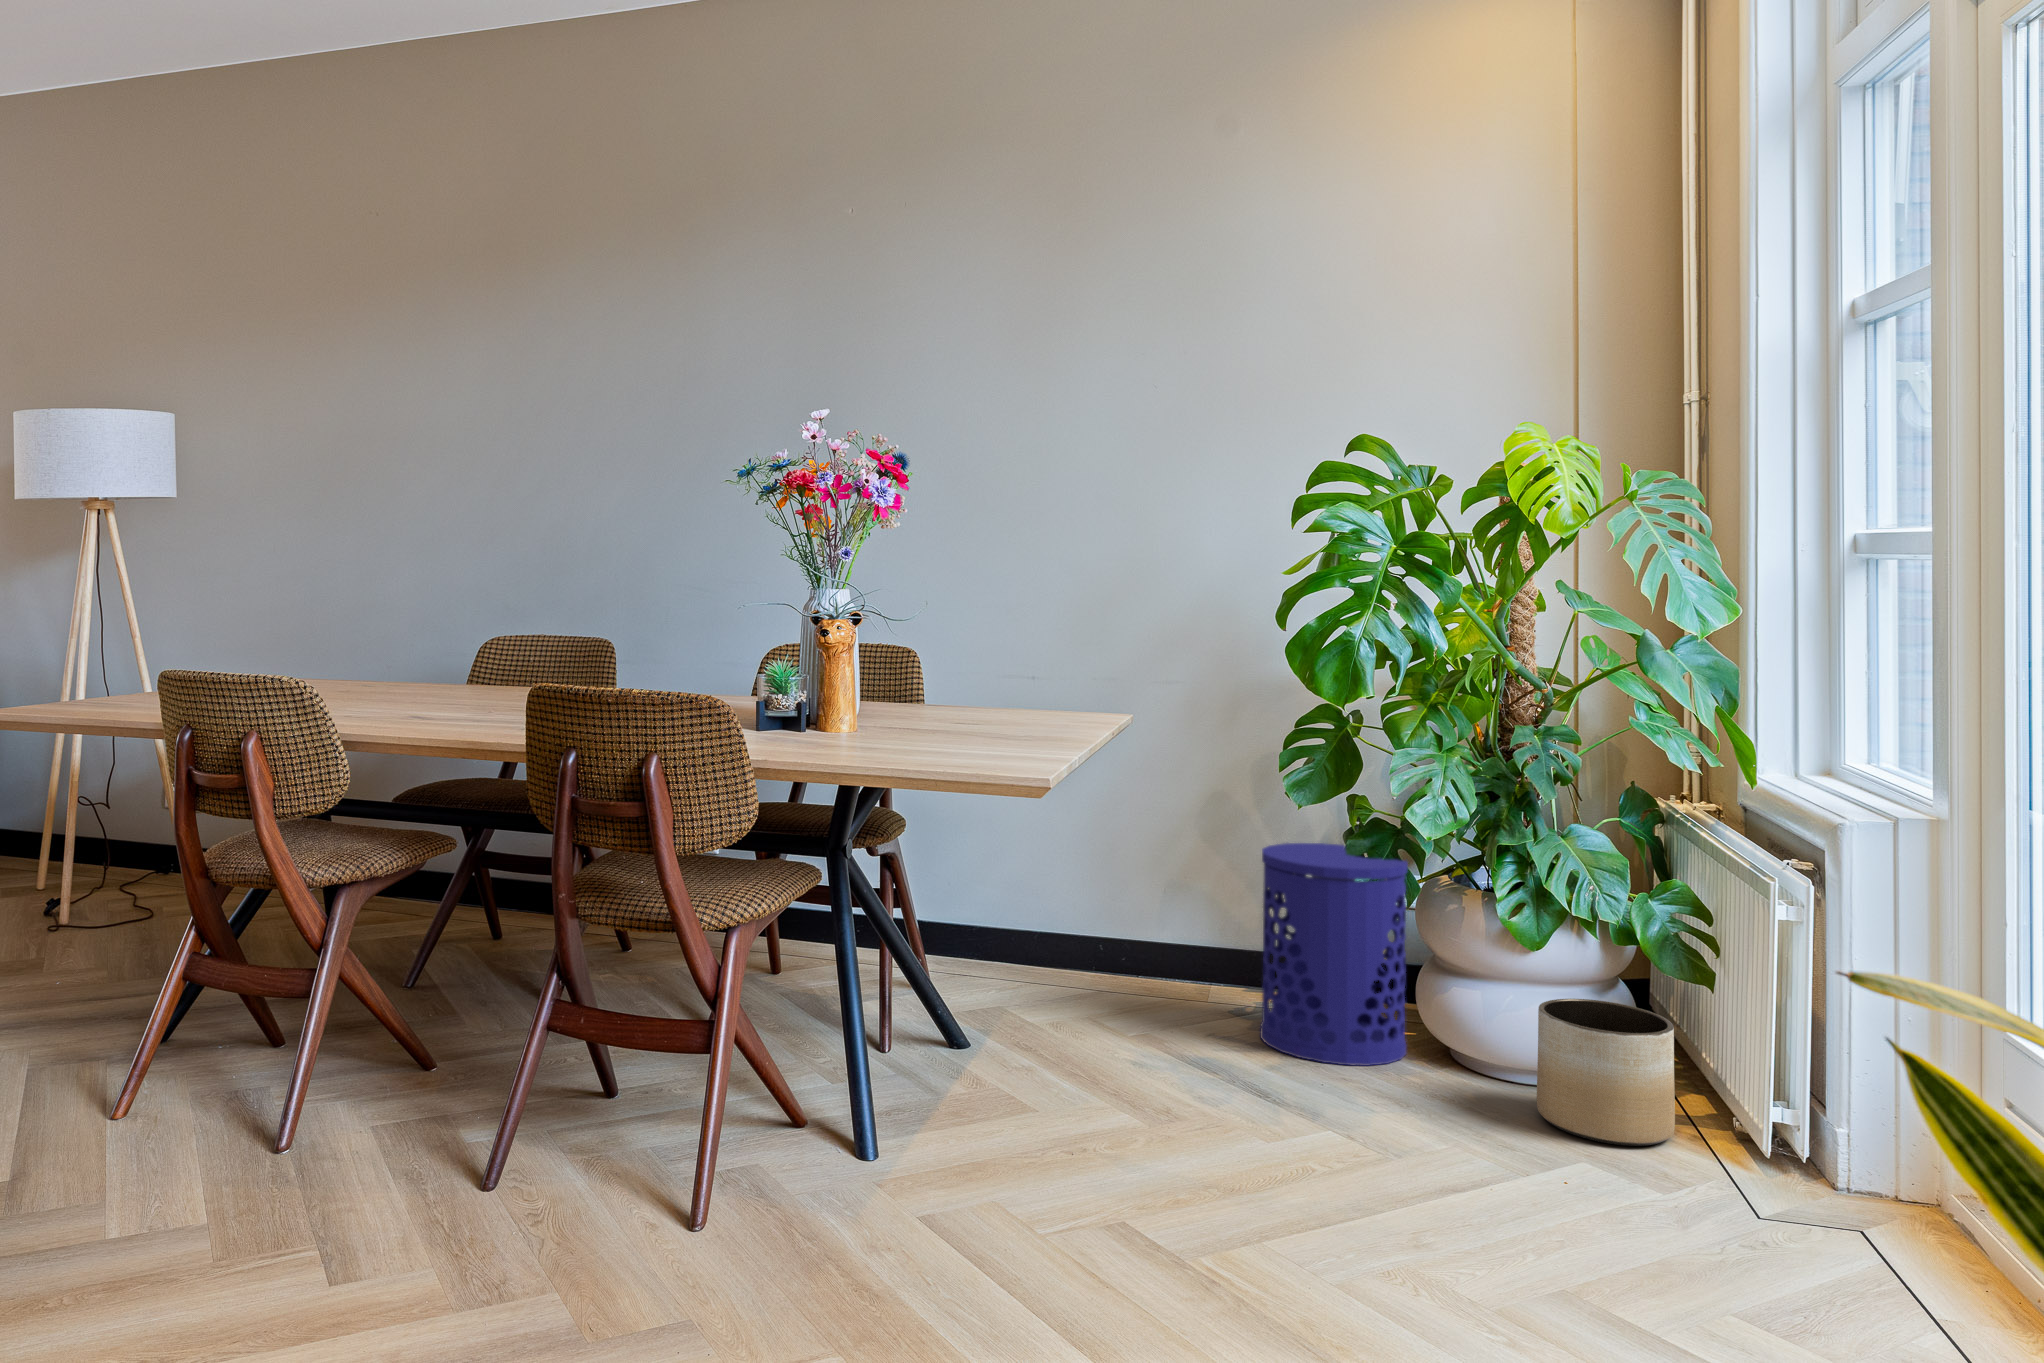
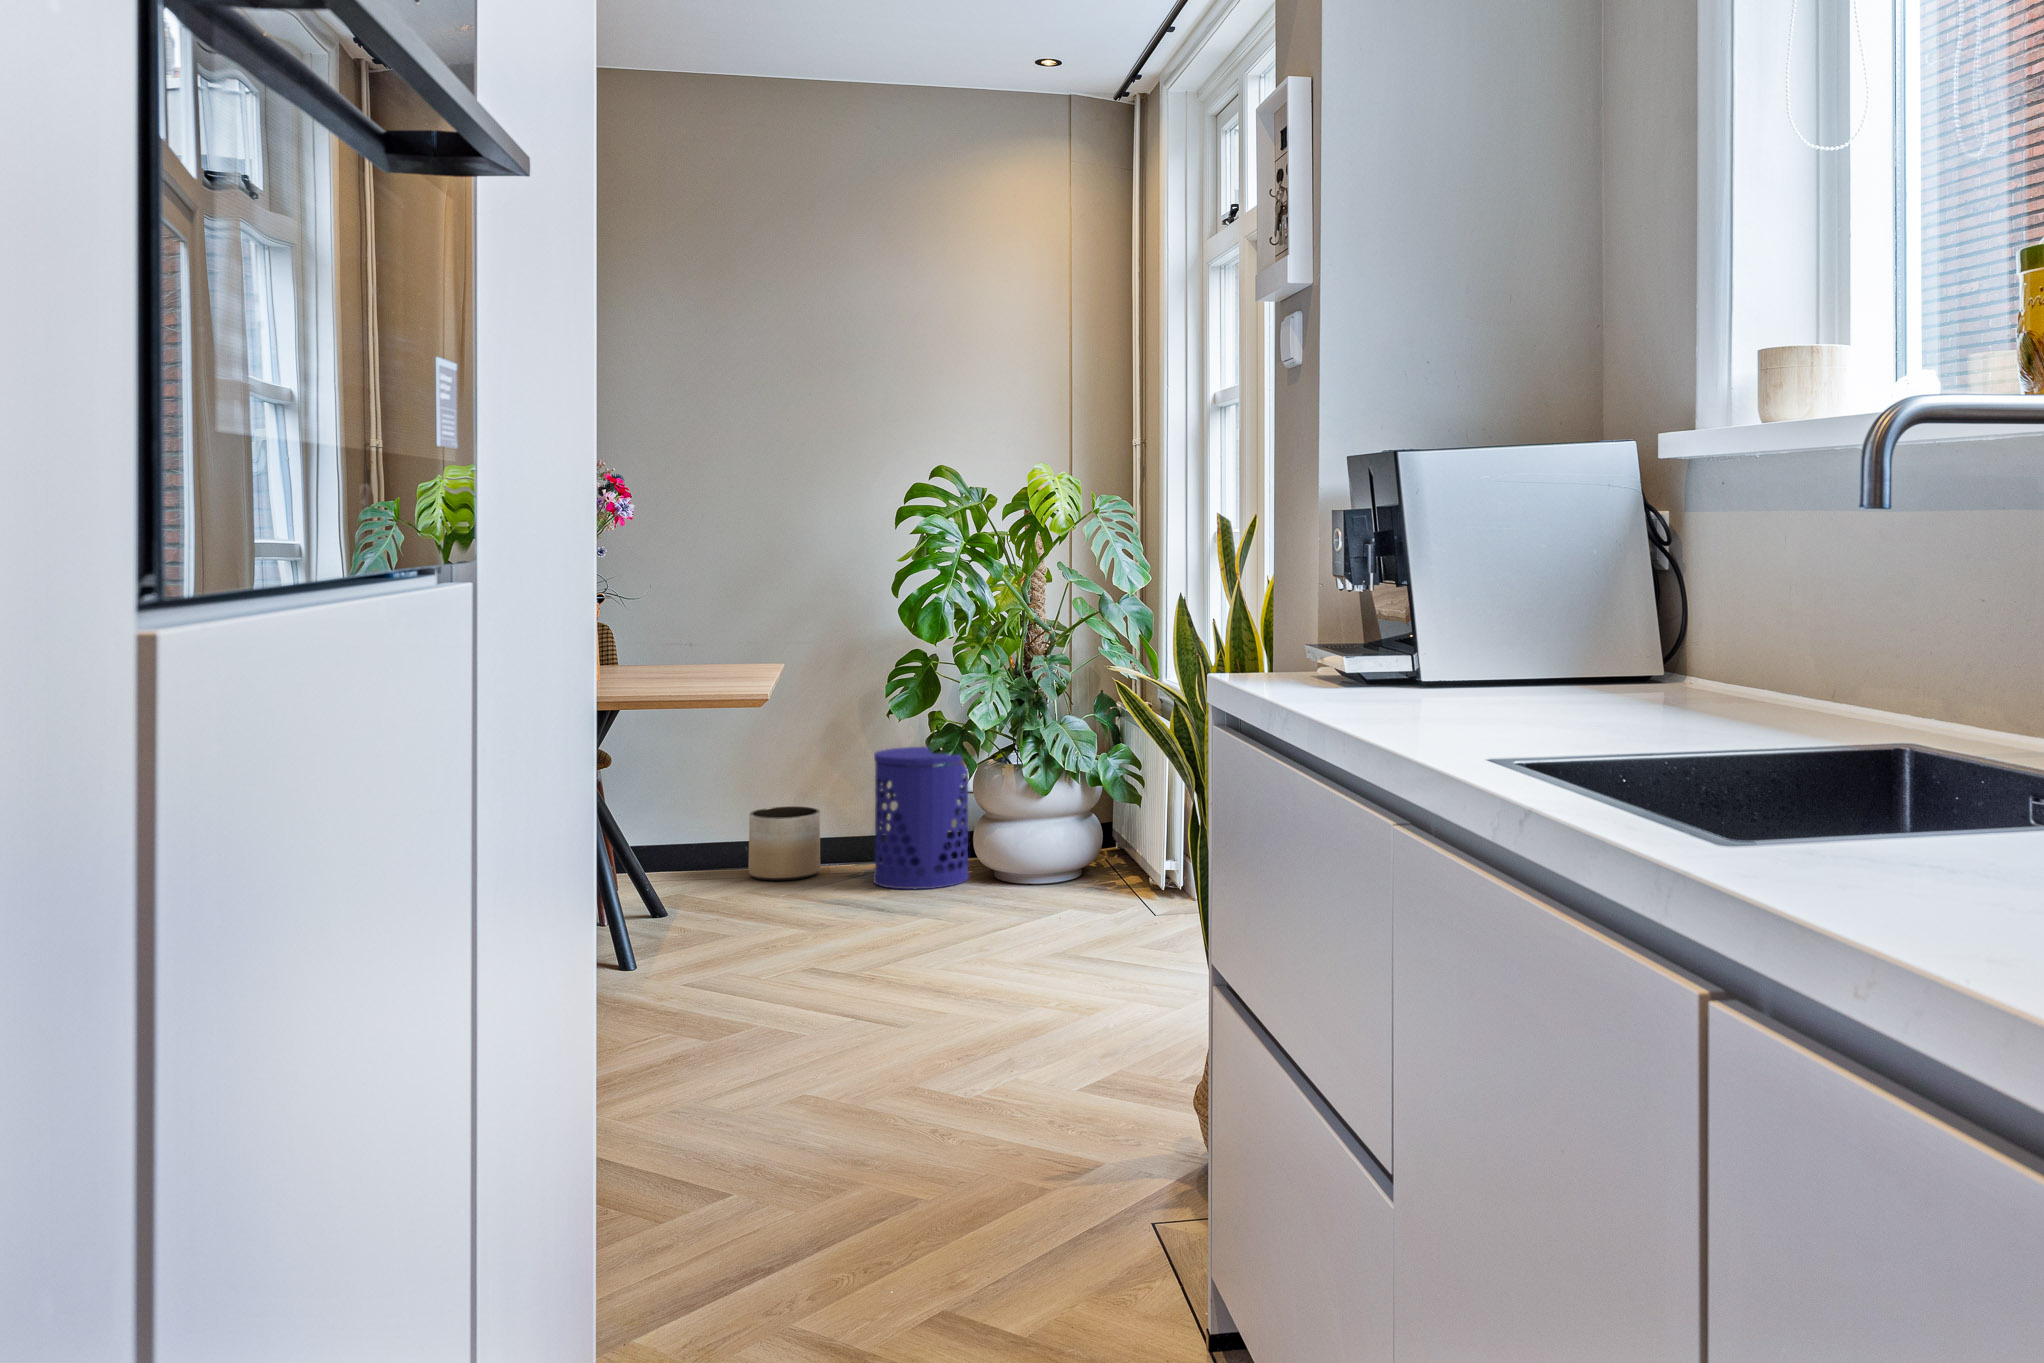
planter: present [1537,999,1675,1146] -> present [748,806,820,881]

